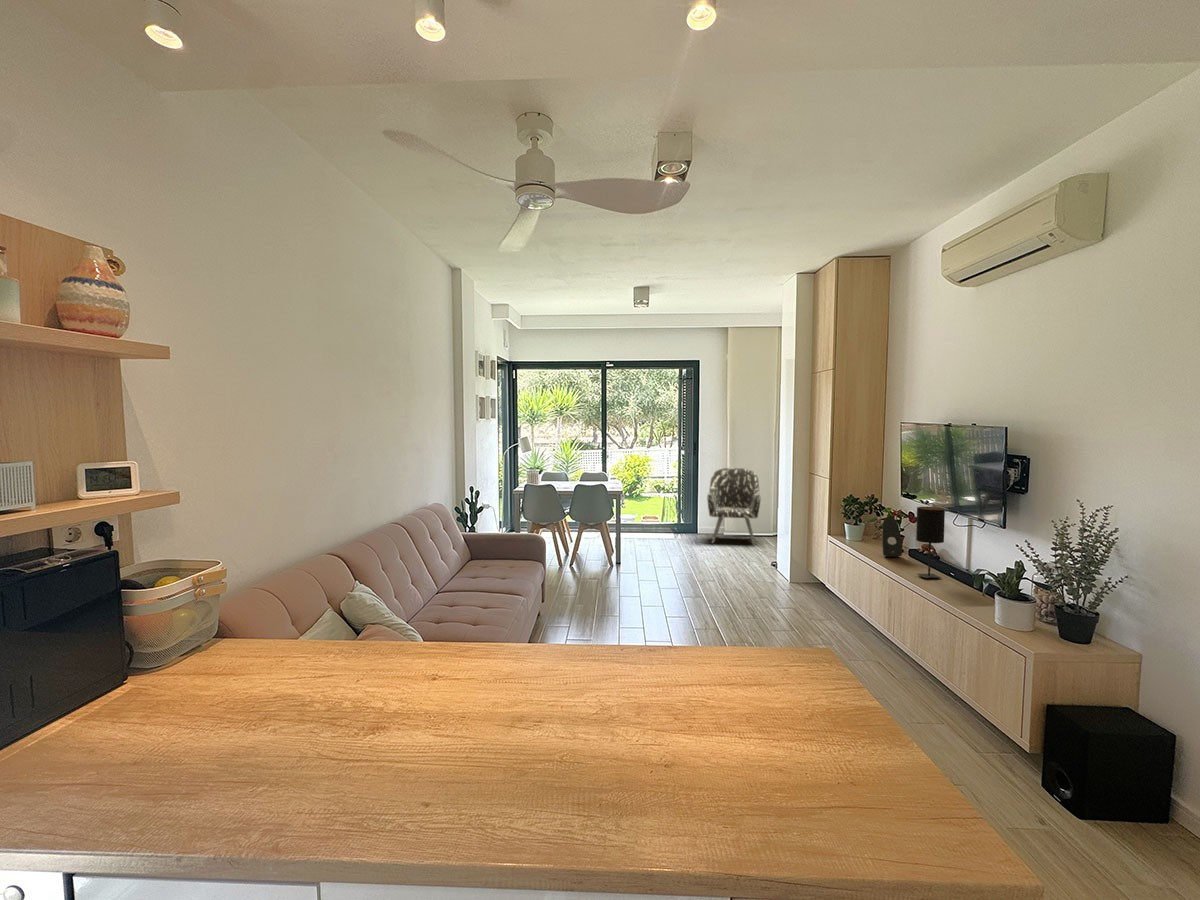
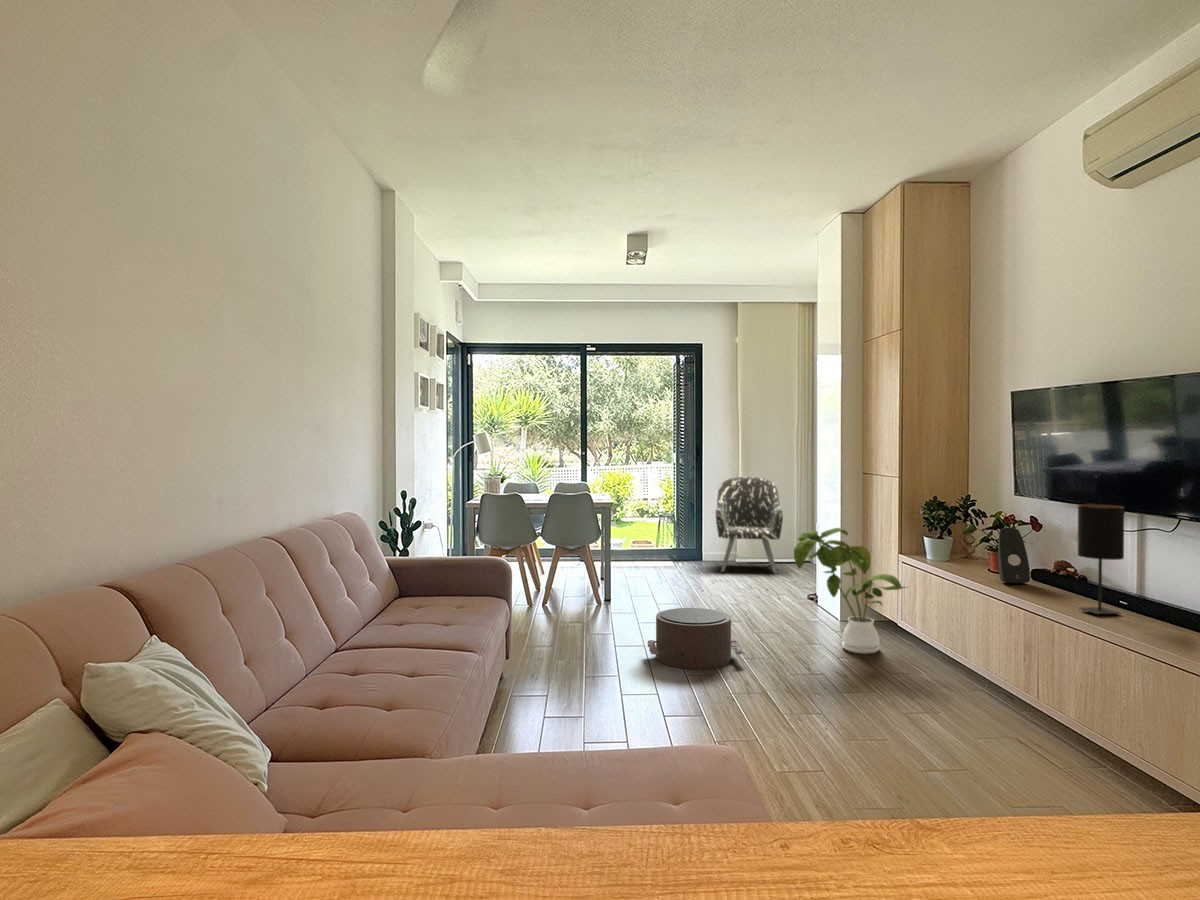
house plant: none [749,515,830,605] -> present [794,528,907,654]
pouf: none [644,571,711,614] -> present [648,608,745,669]

